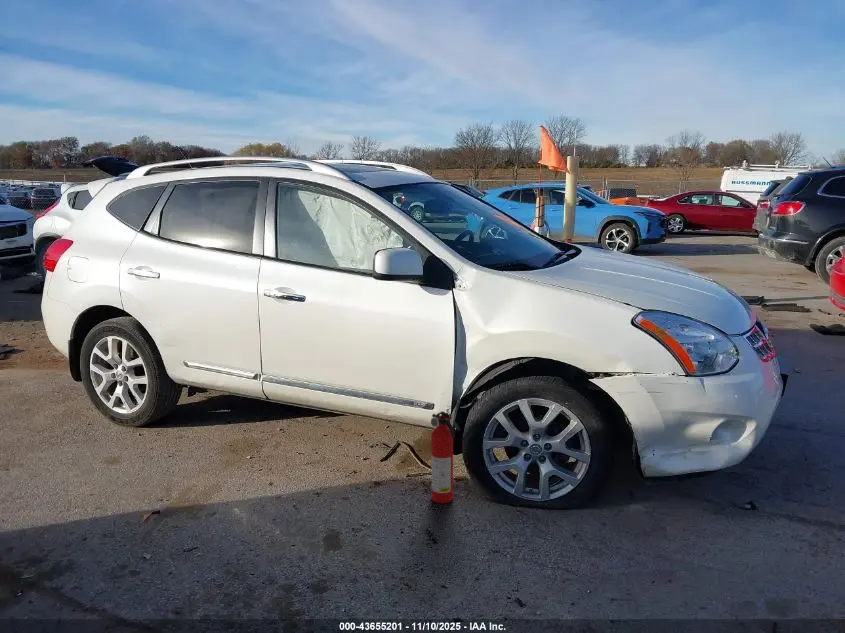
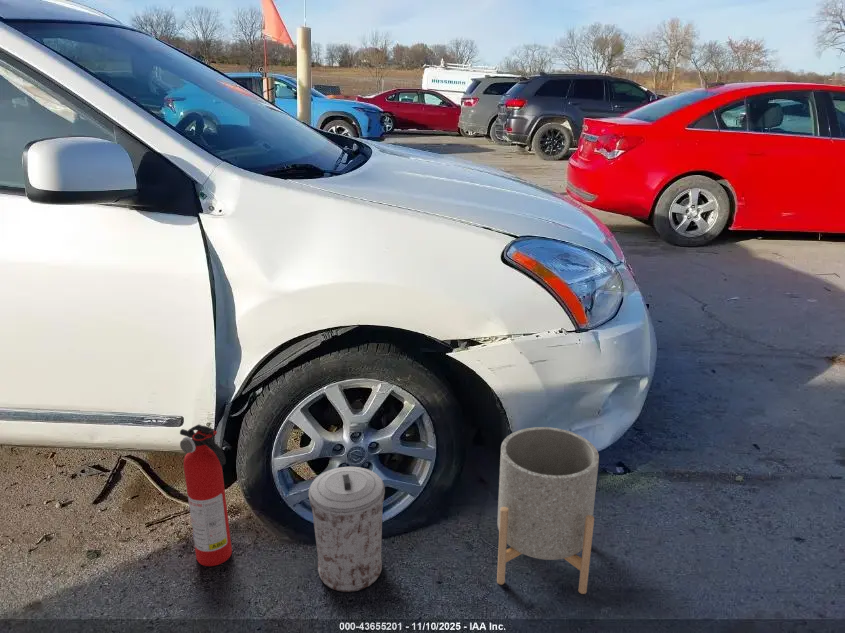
planter: none [617,450,698,570] -> present [497,427,599,594]
trash can: none [500,454,548,533] -> present [308,467,385,592]

